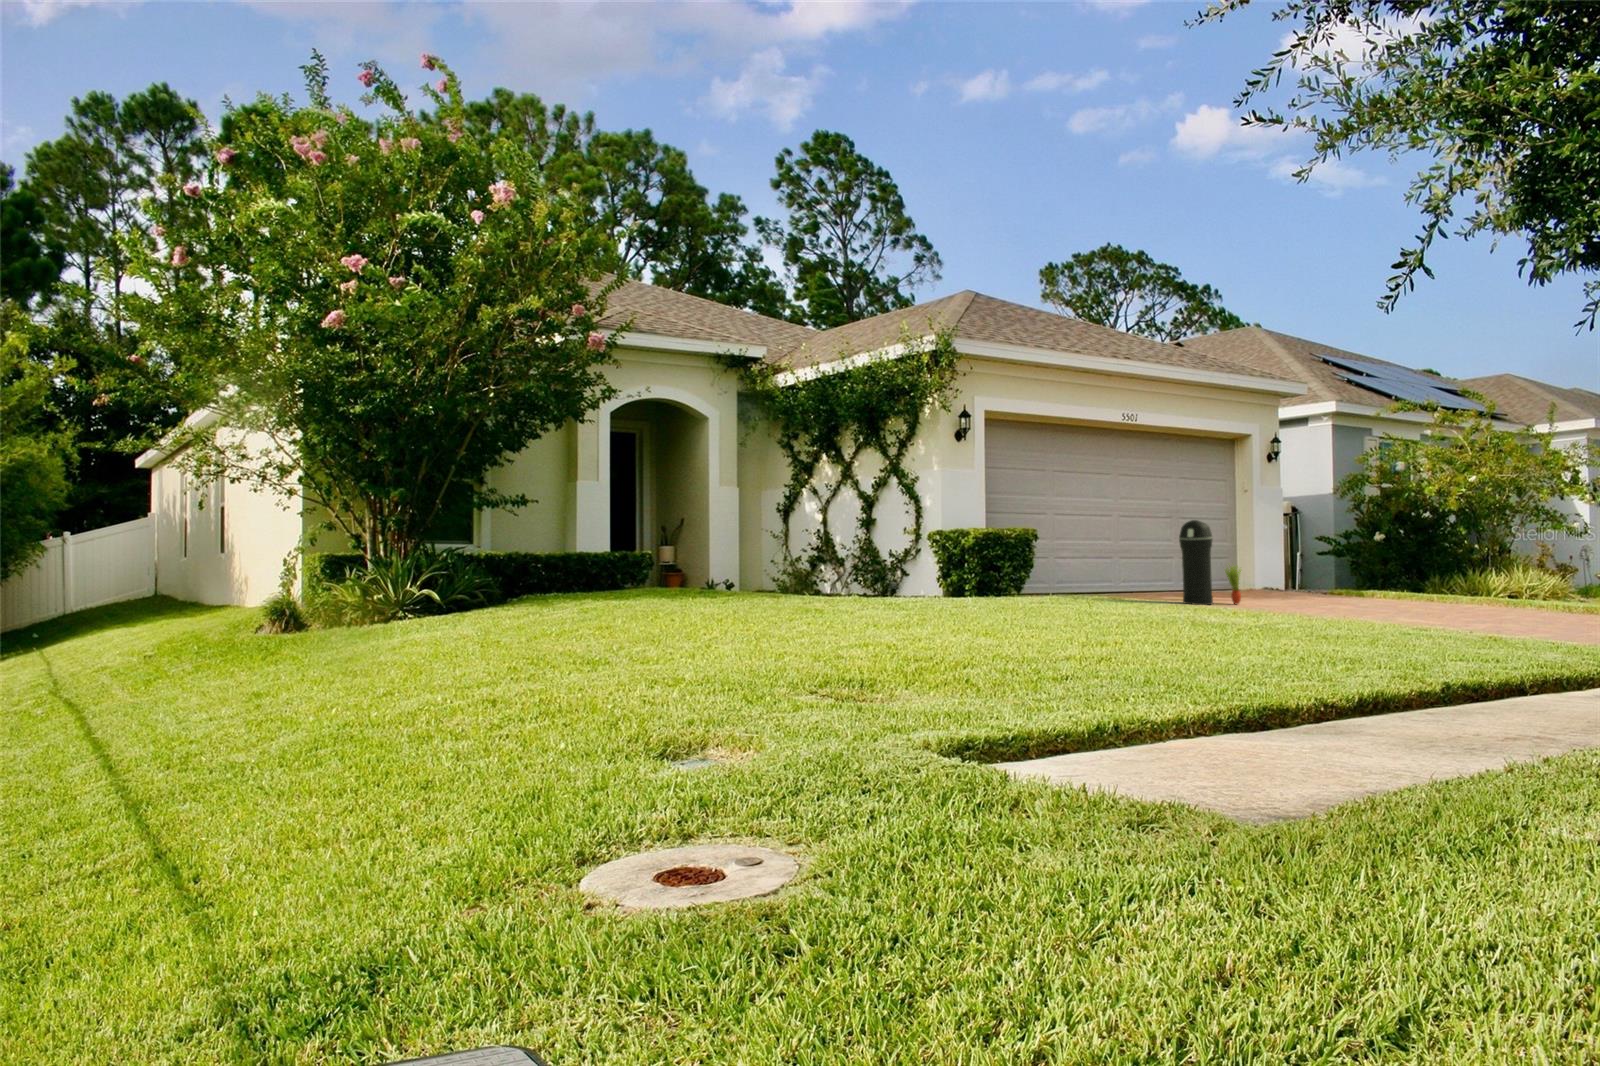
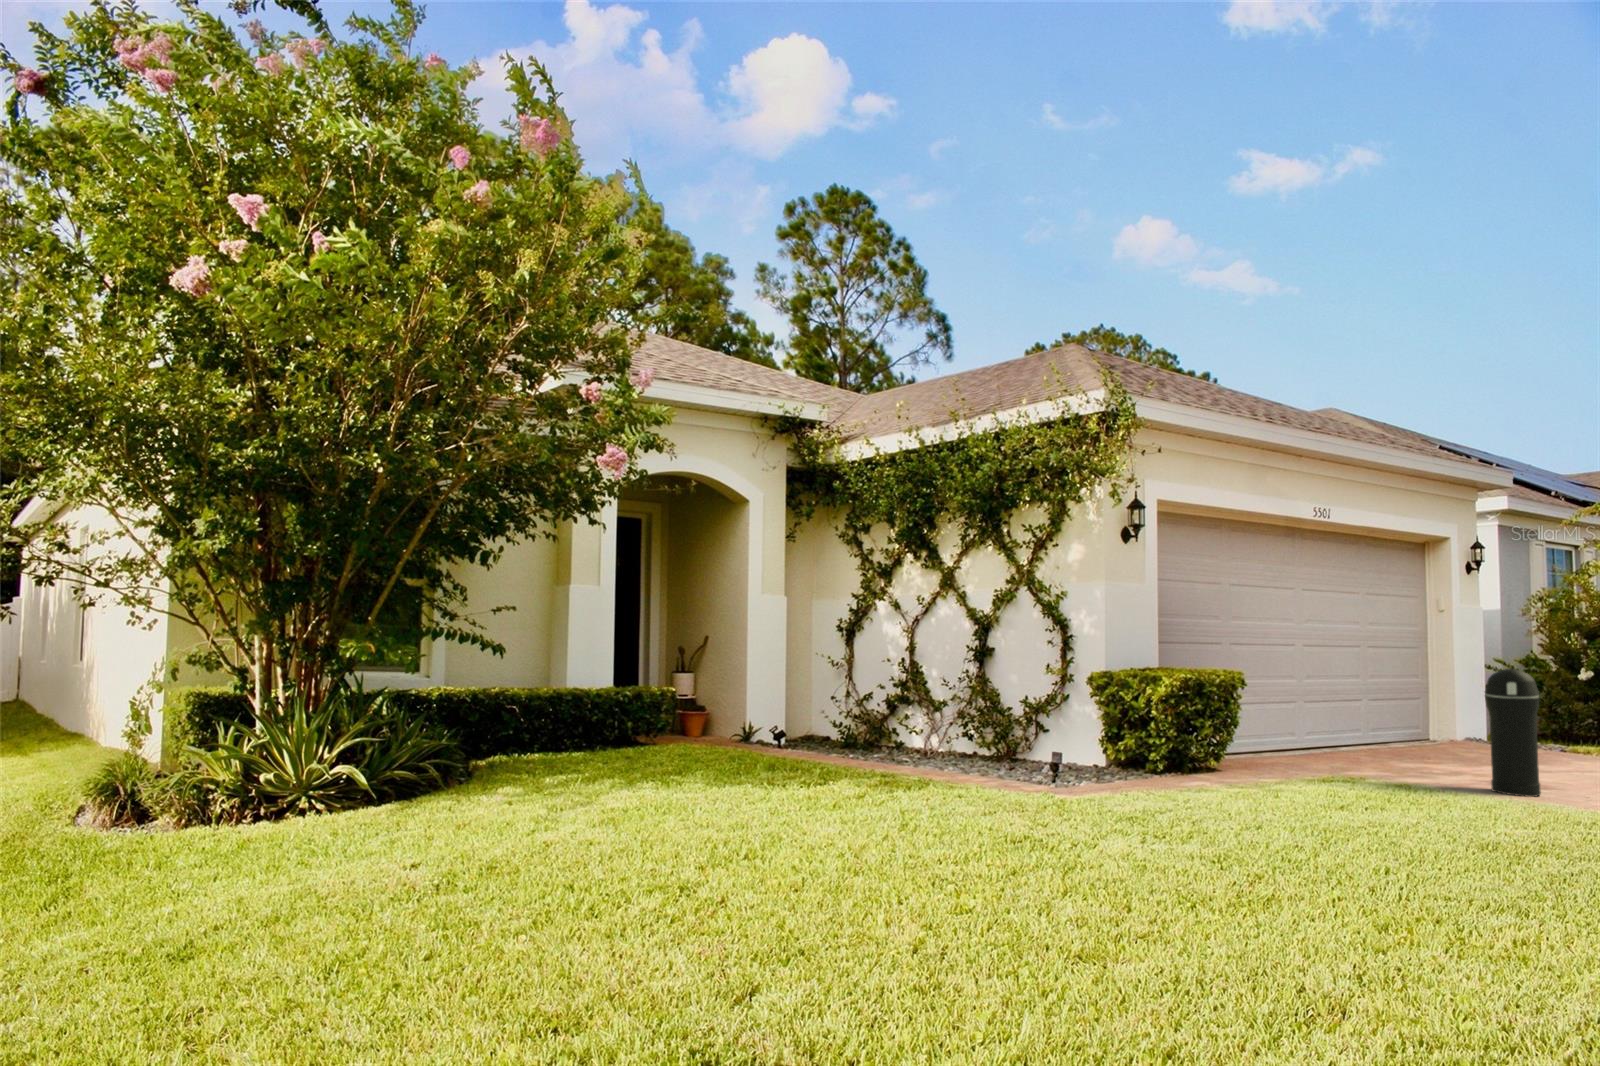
potted plant: present [1225,566,1241,604] -> none [1541,731,1571,793]

